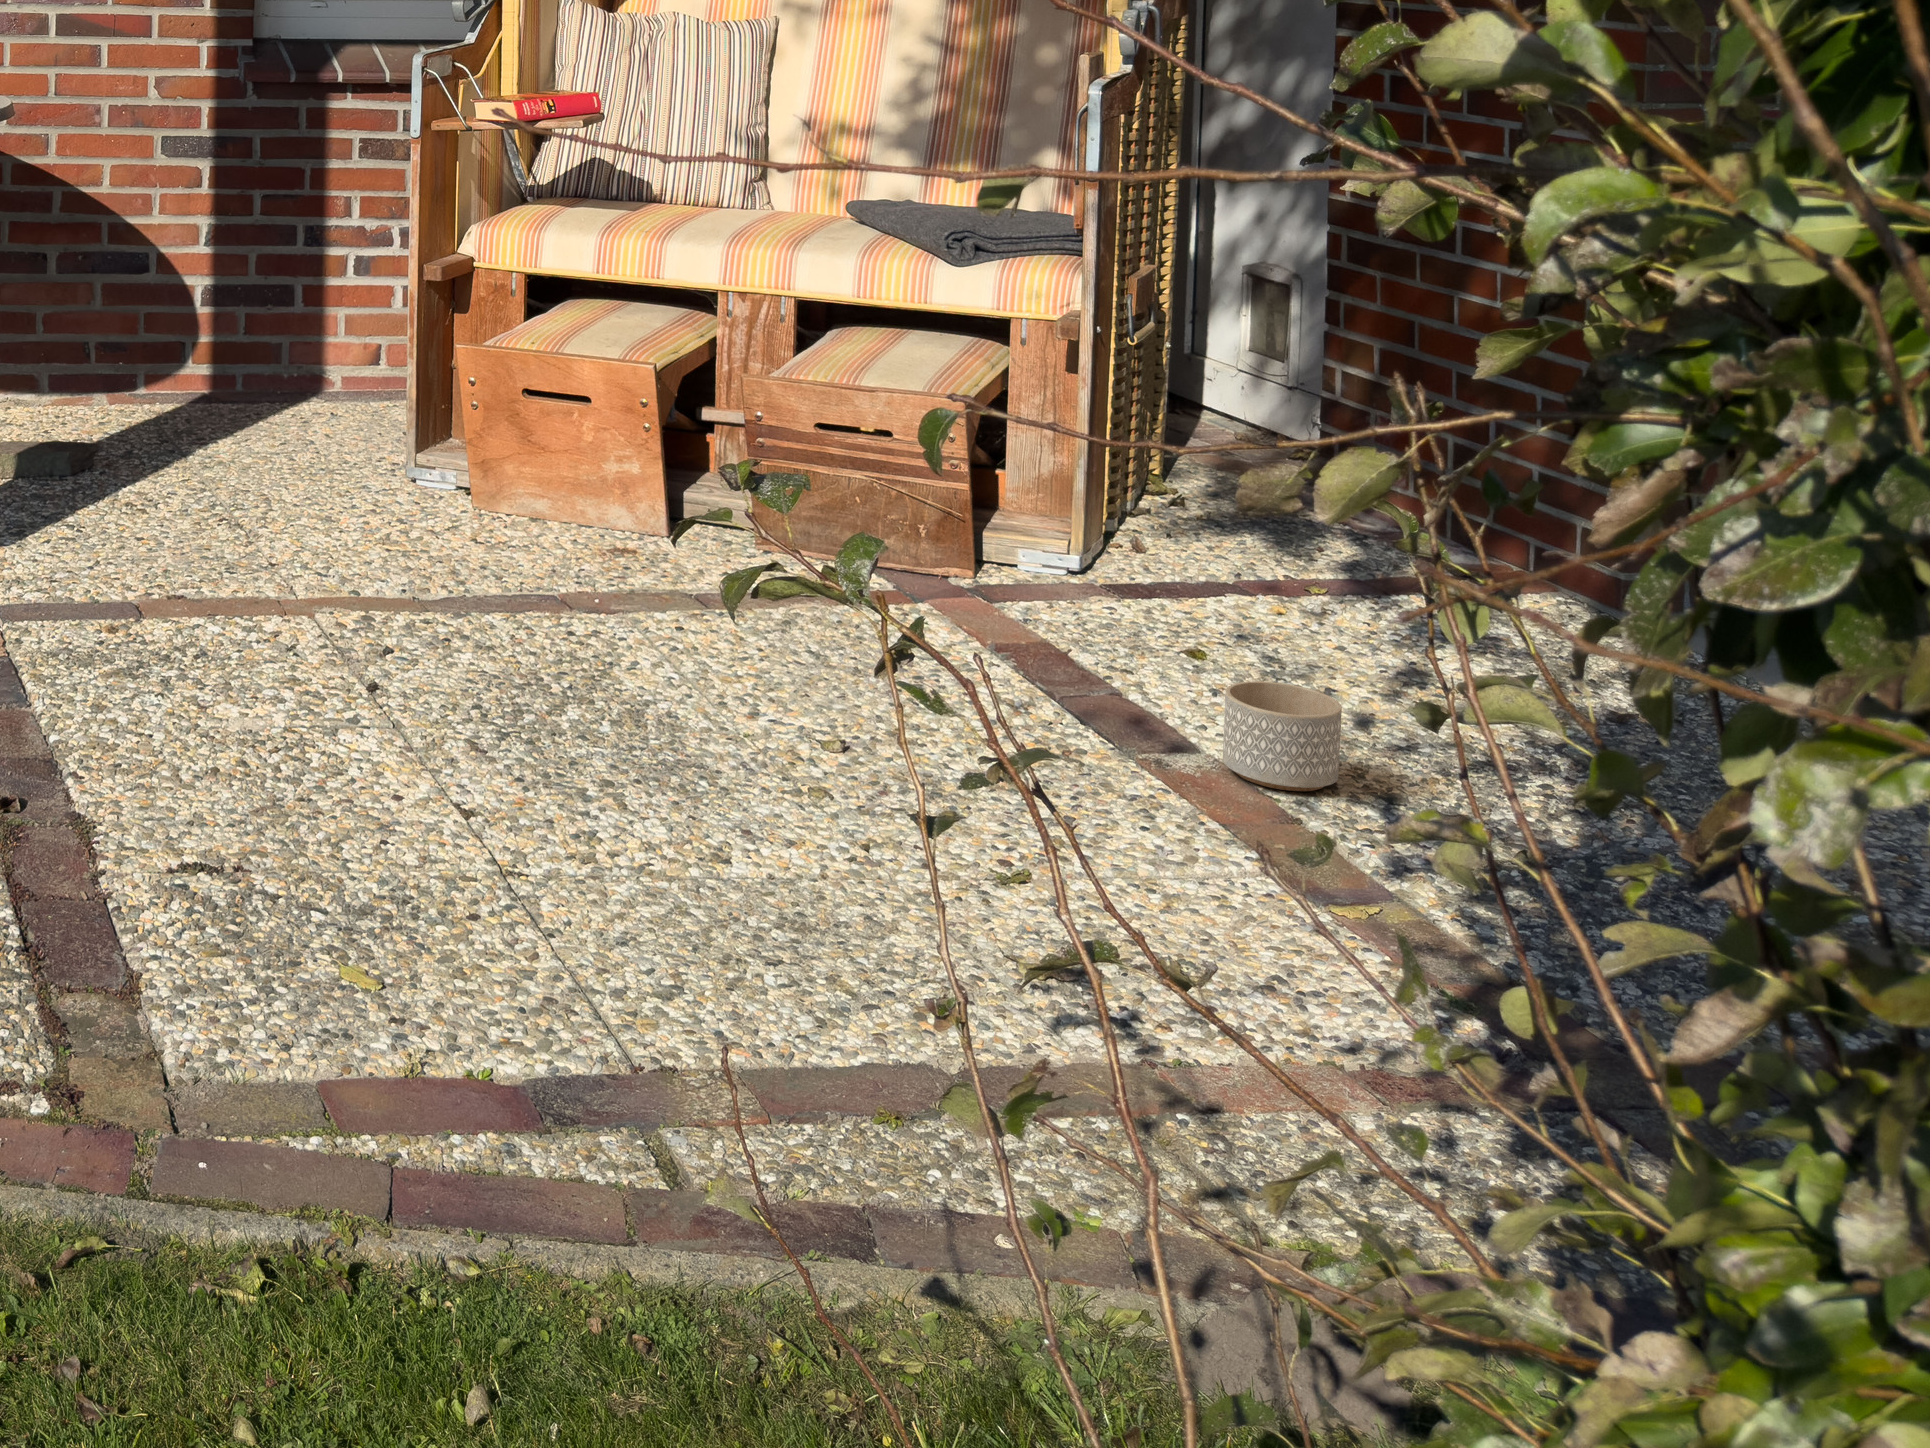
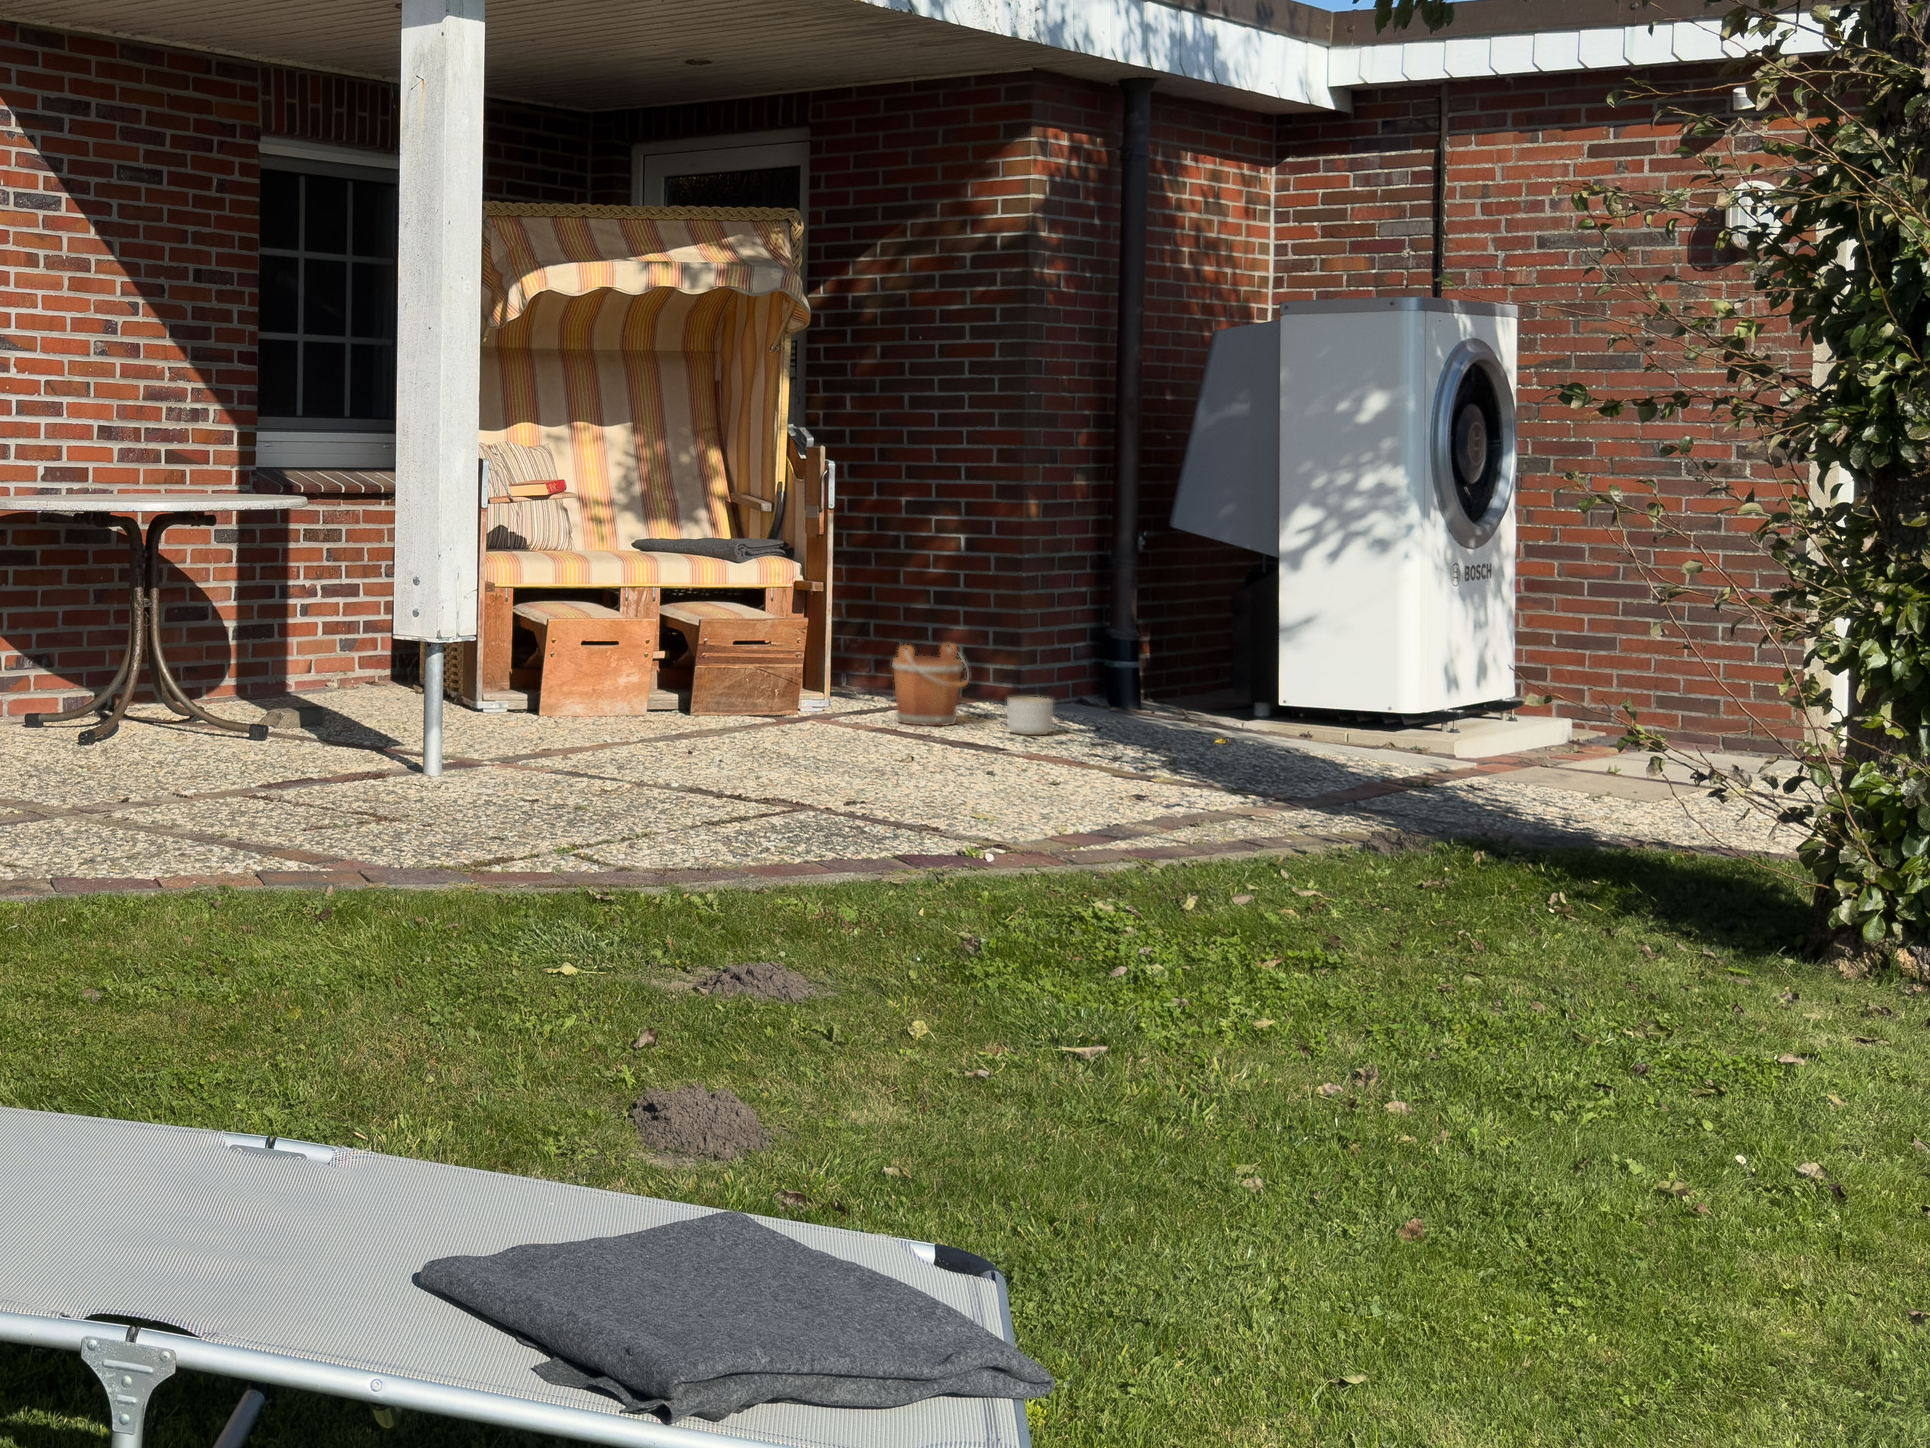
bucket: none [1063,515,1241,705] -> present [892,643,968,726]

